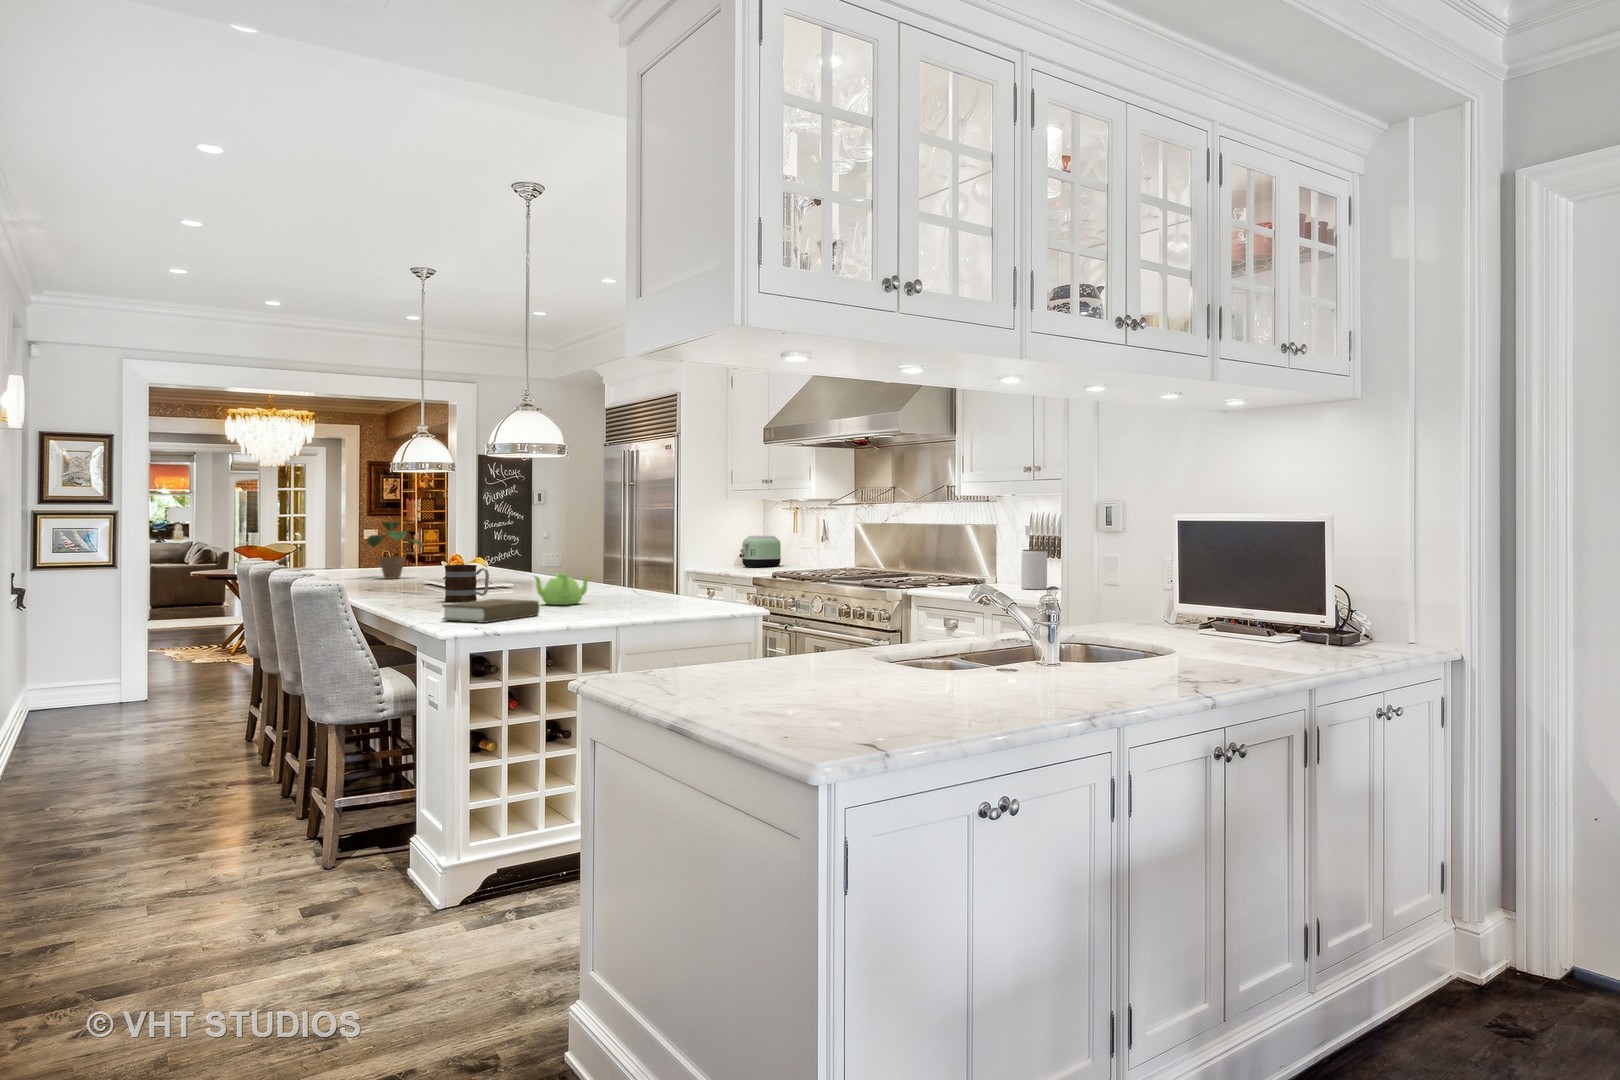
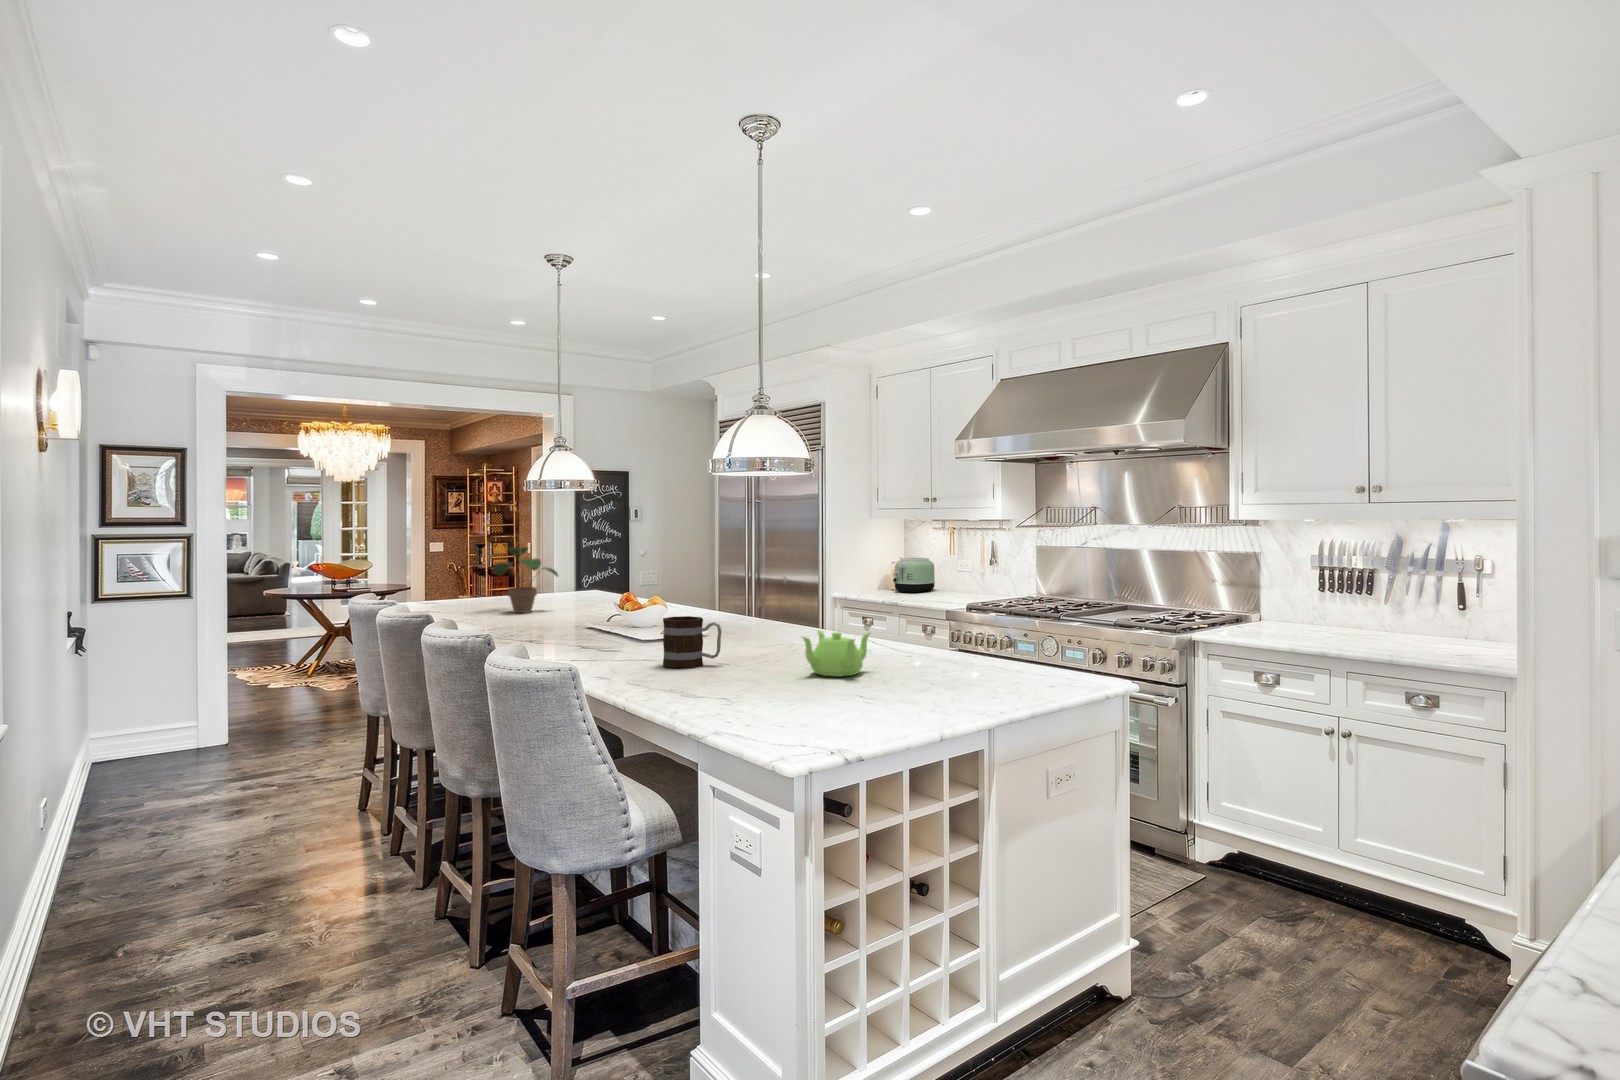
jar: present [1021,550,1047,589] -> none [1330,585,1366,634]
book: present [442,599,539,623] -> none [751,682,869,736]

